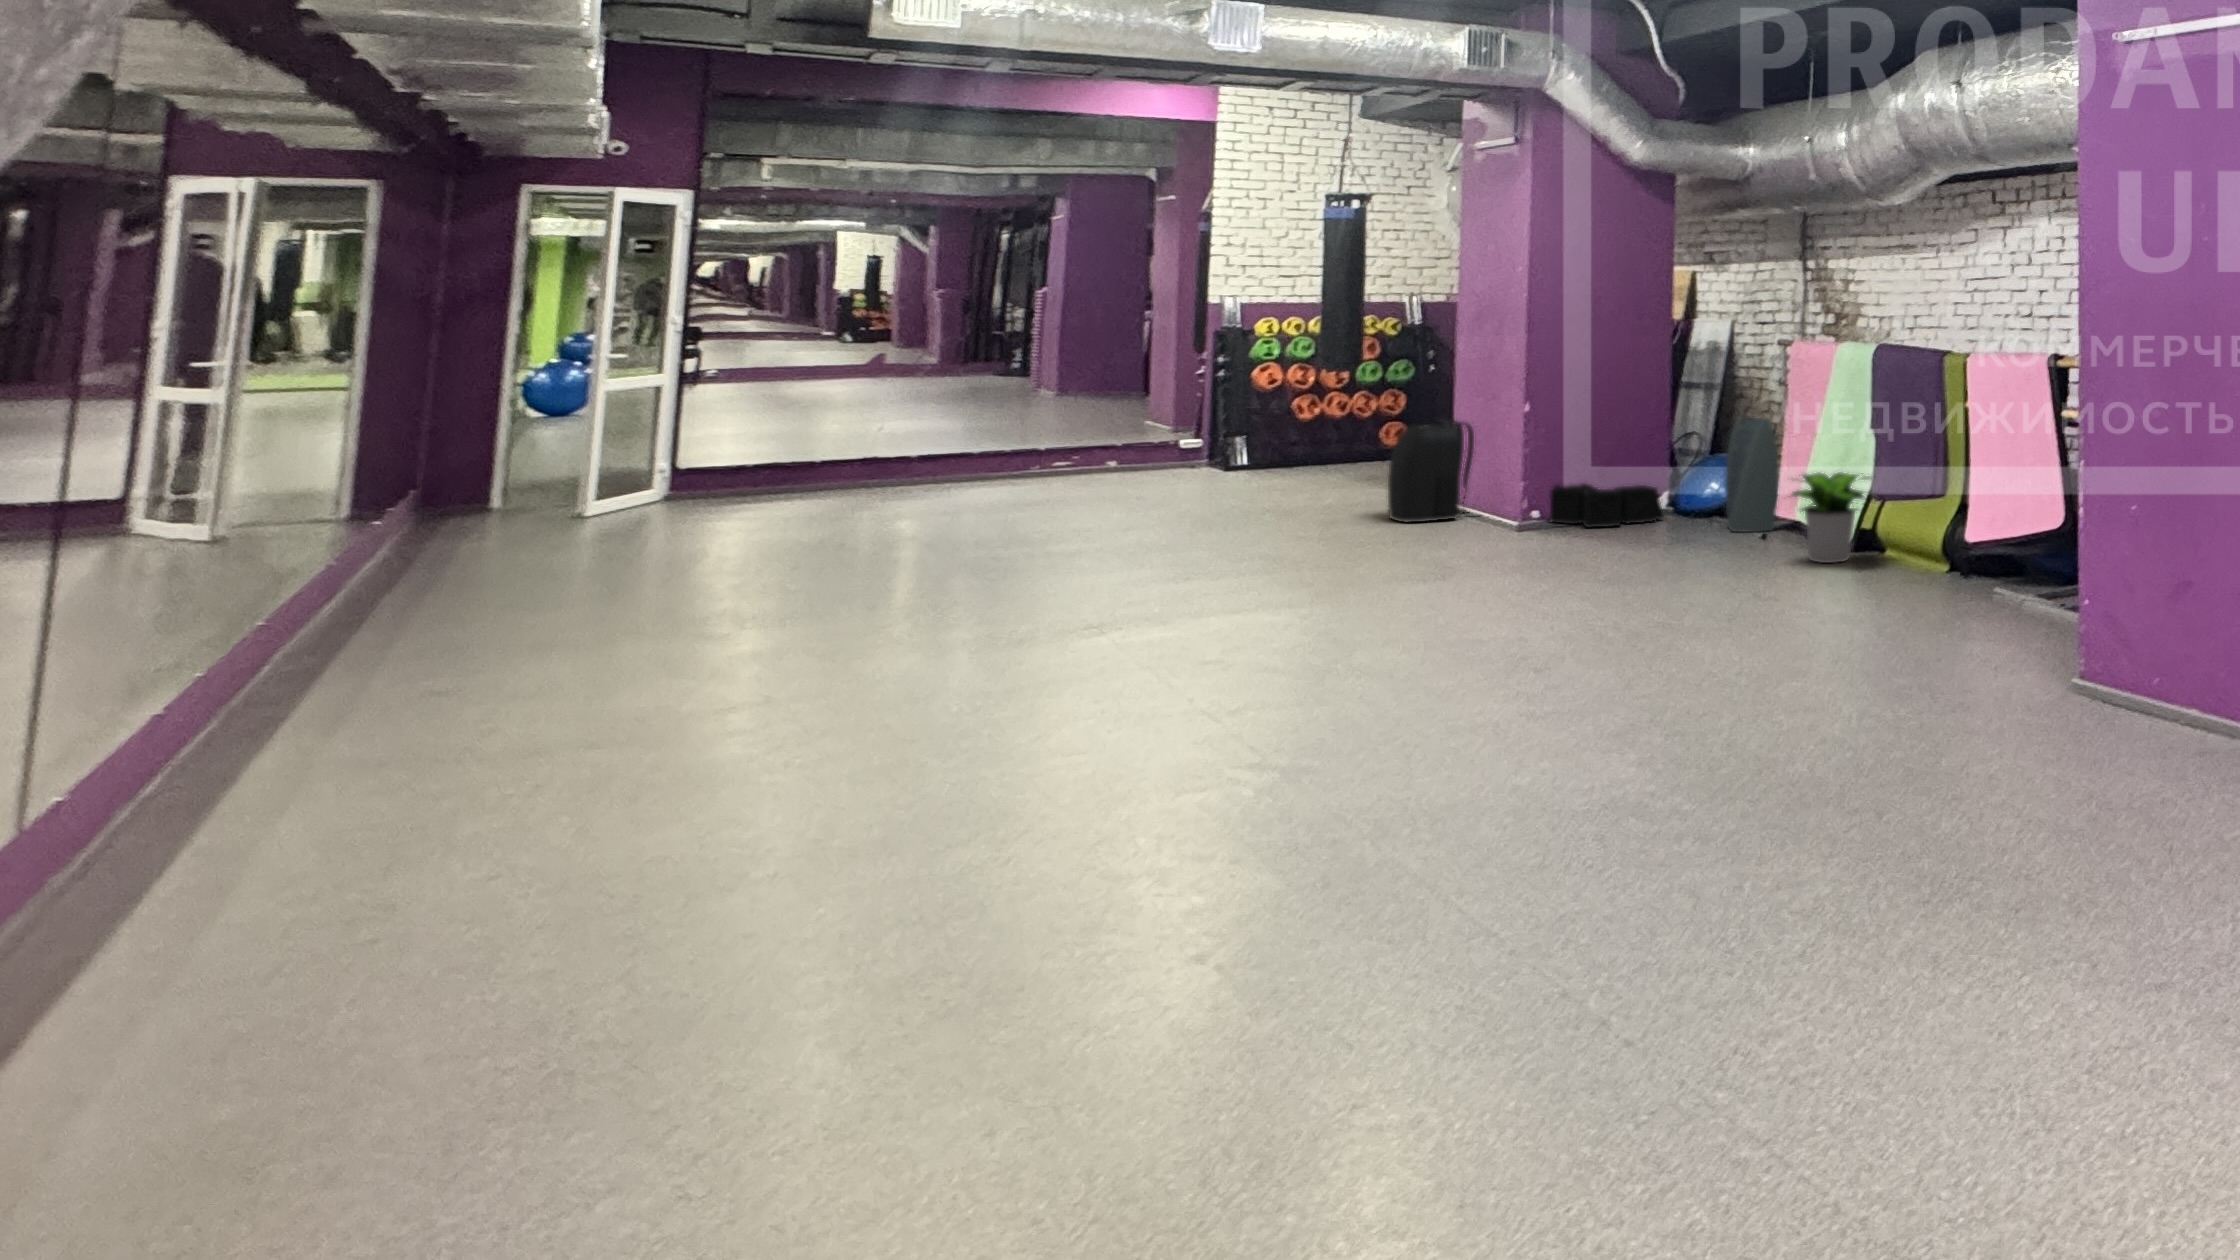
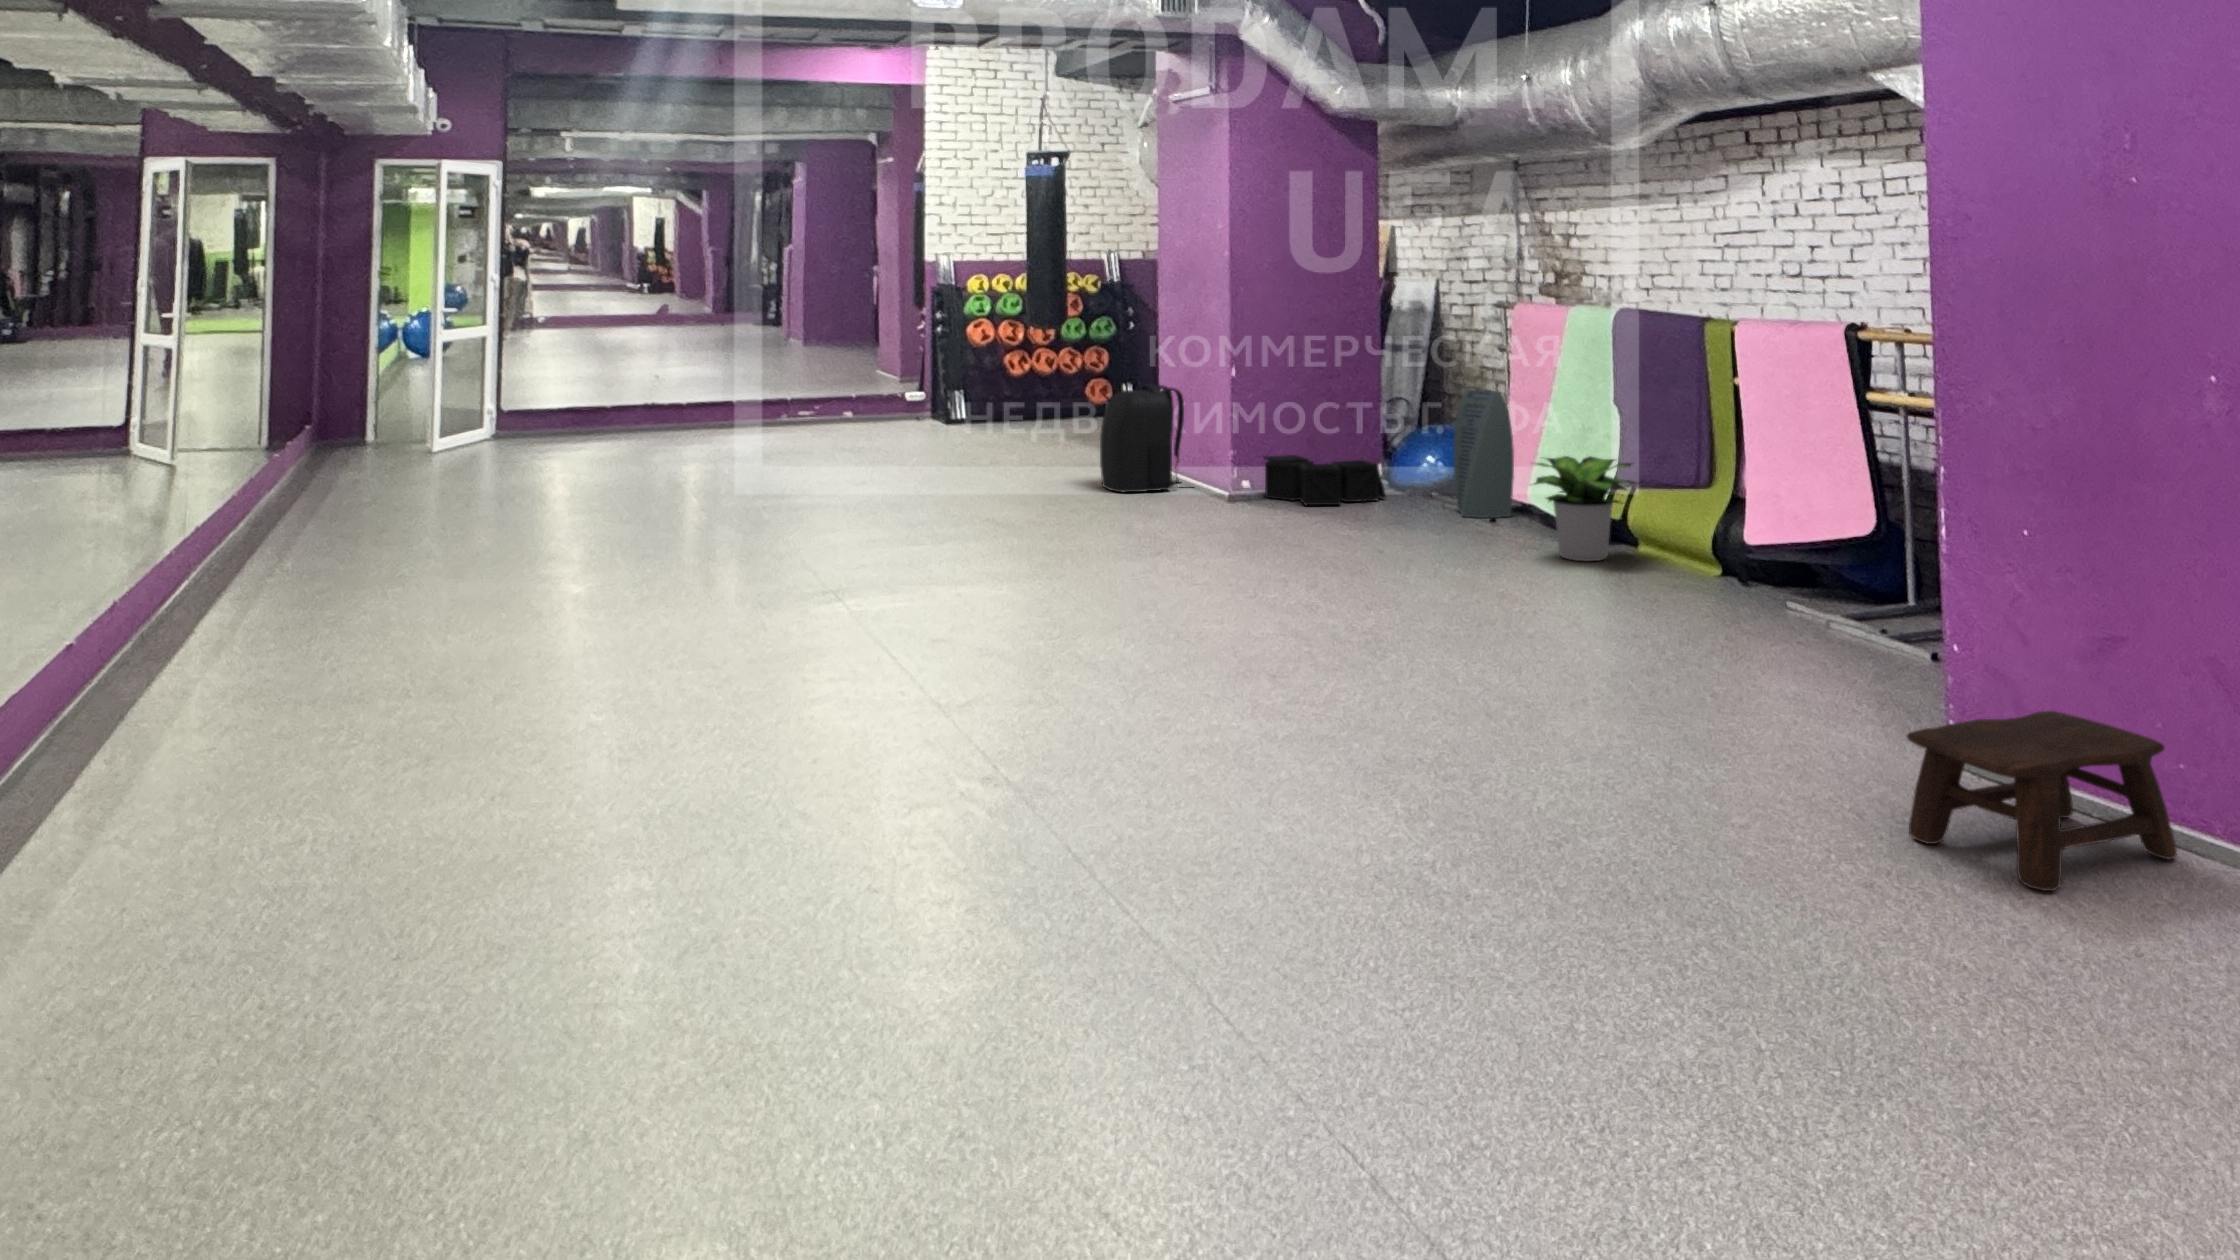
stool: none [2025,640,2210,766] -> present [1907,711,2177,891]

